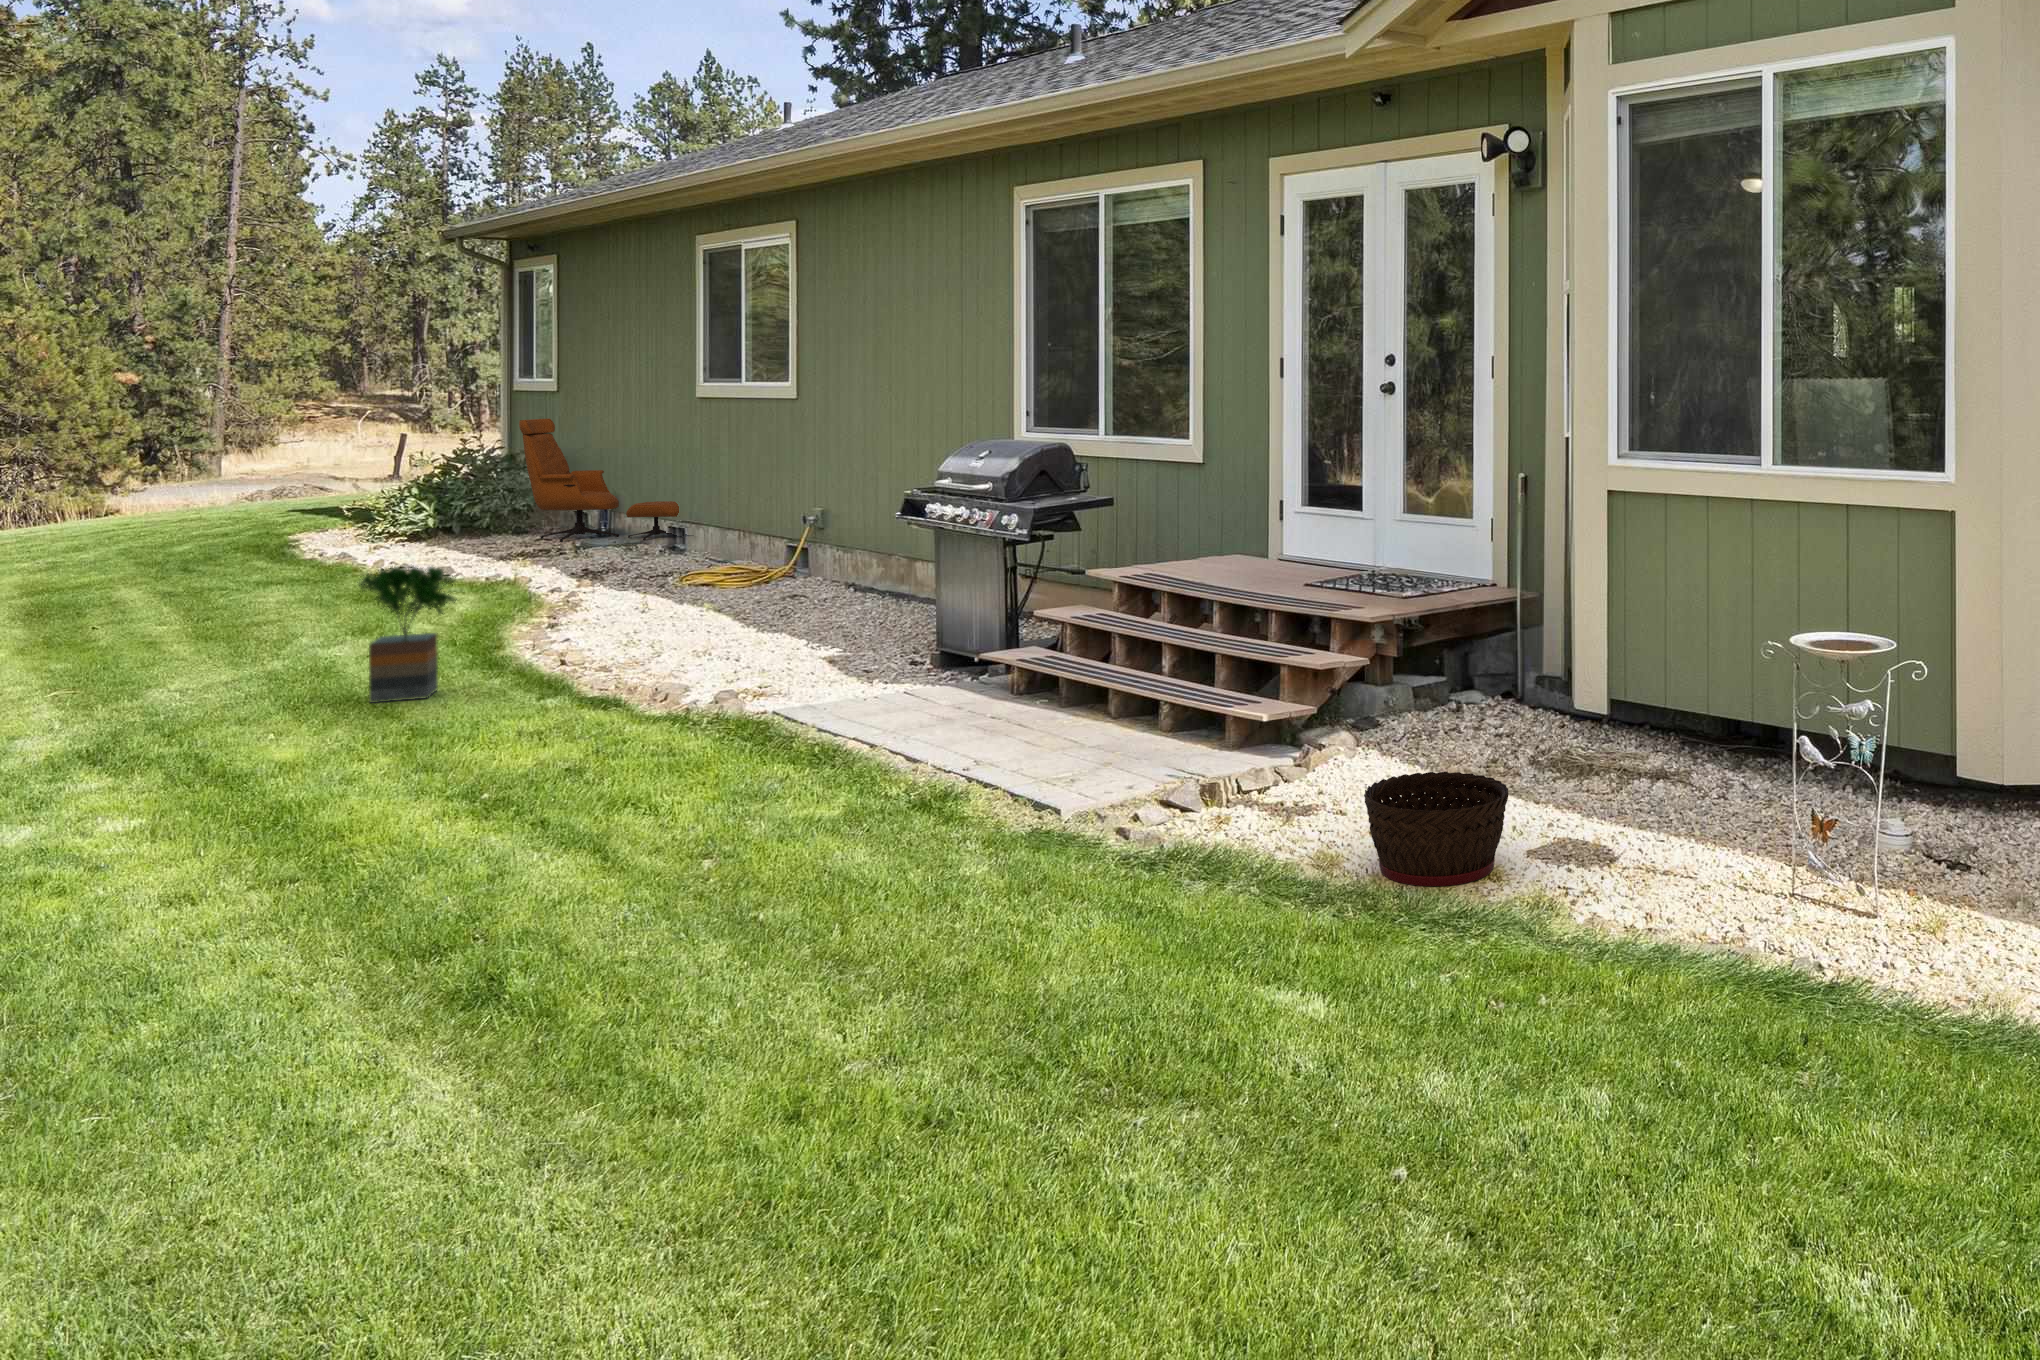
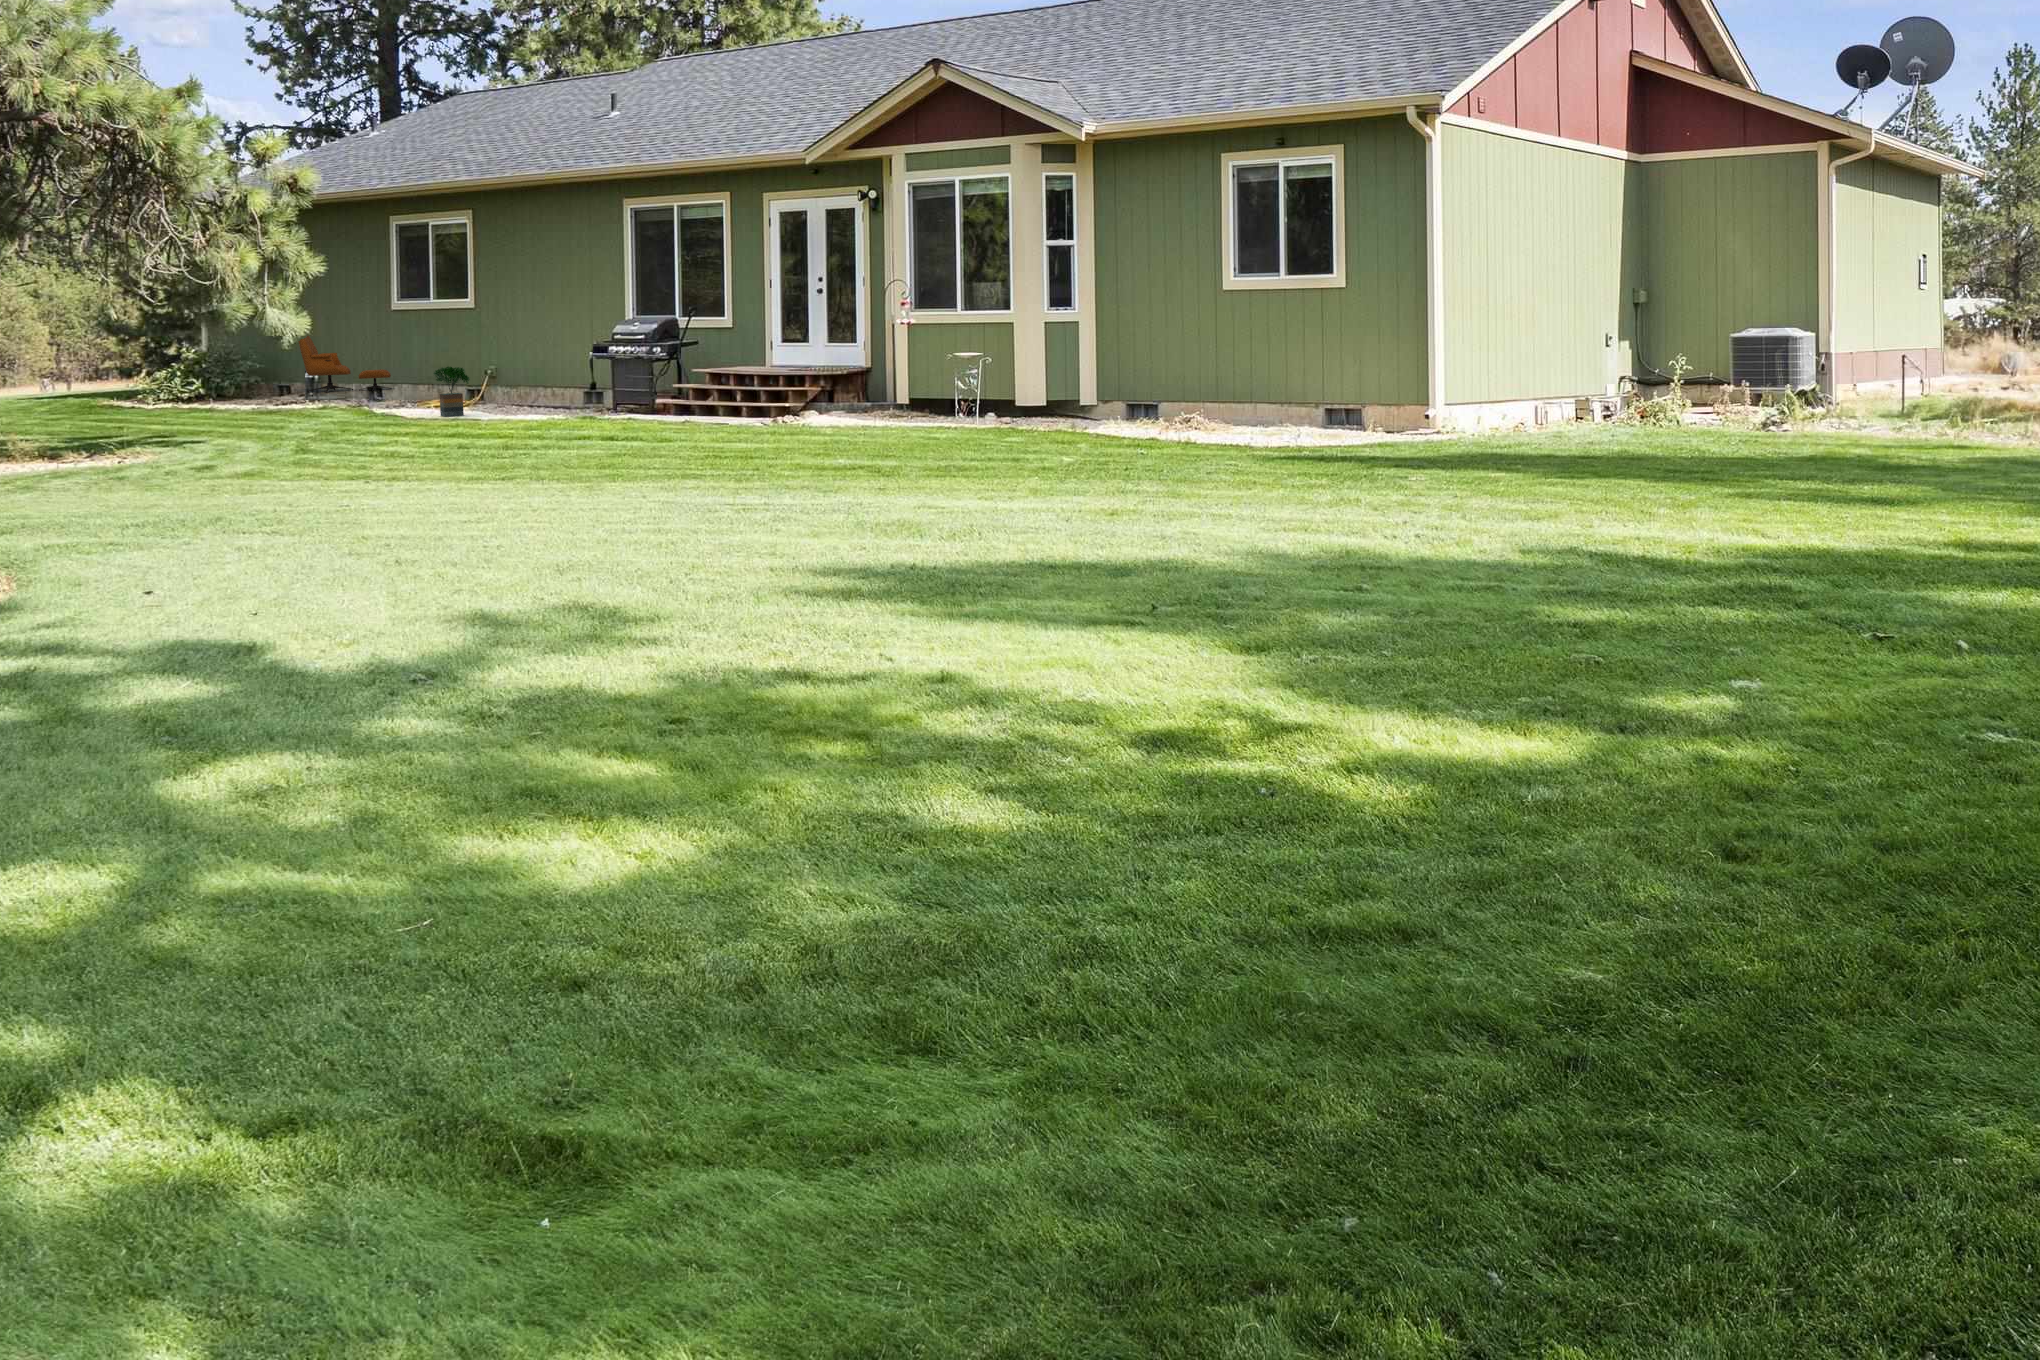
basket: present [1364,772,1509,886] -> none [837,394,876,418]

